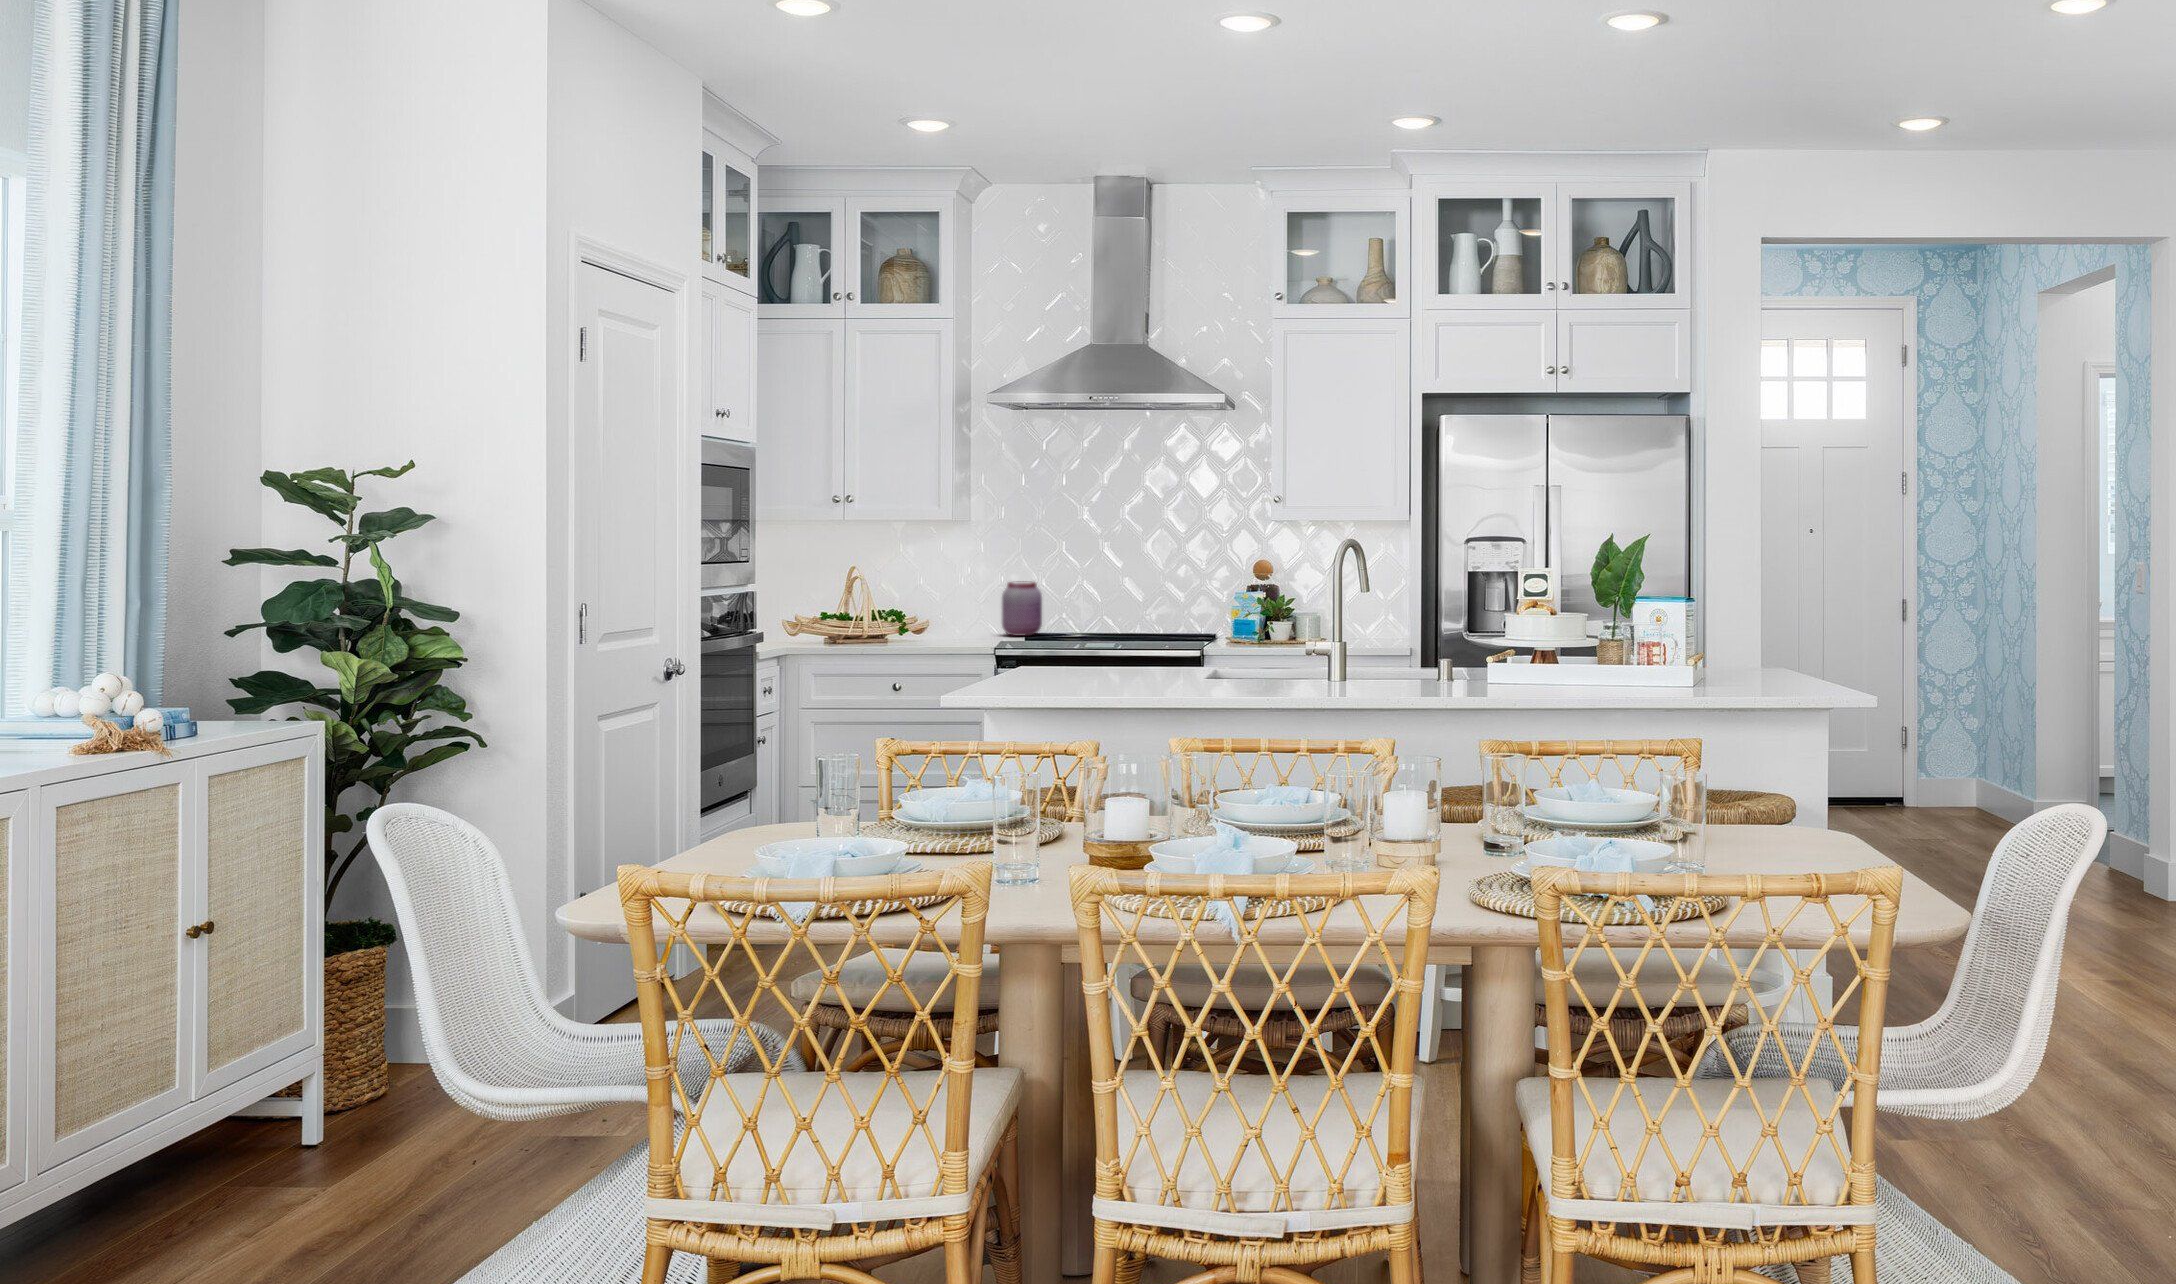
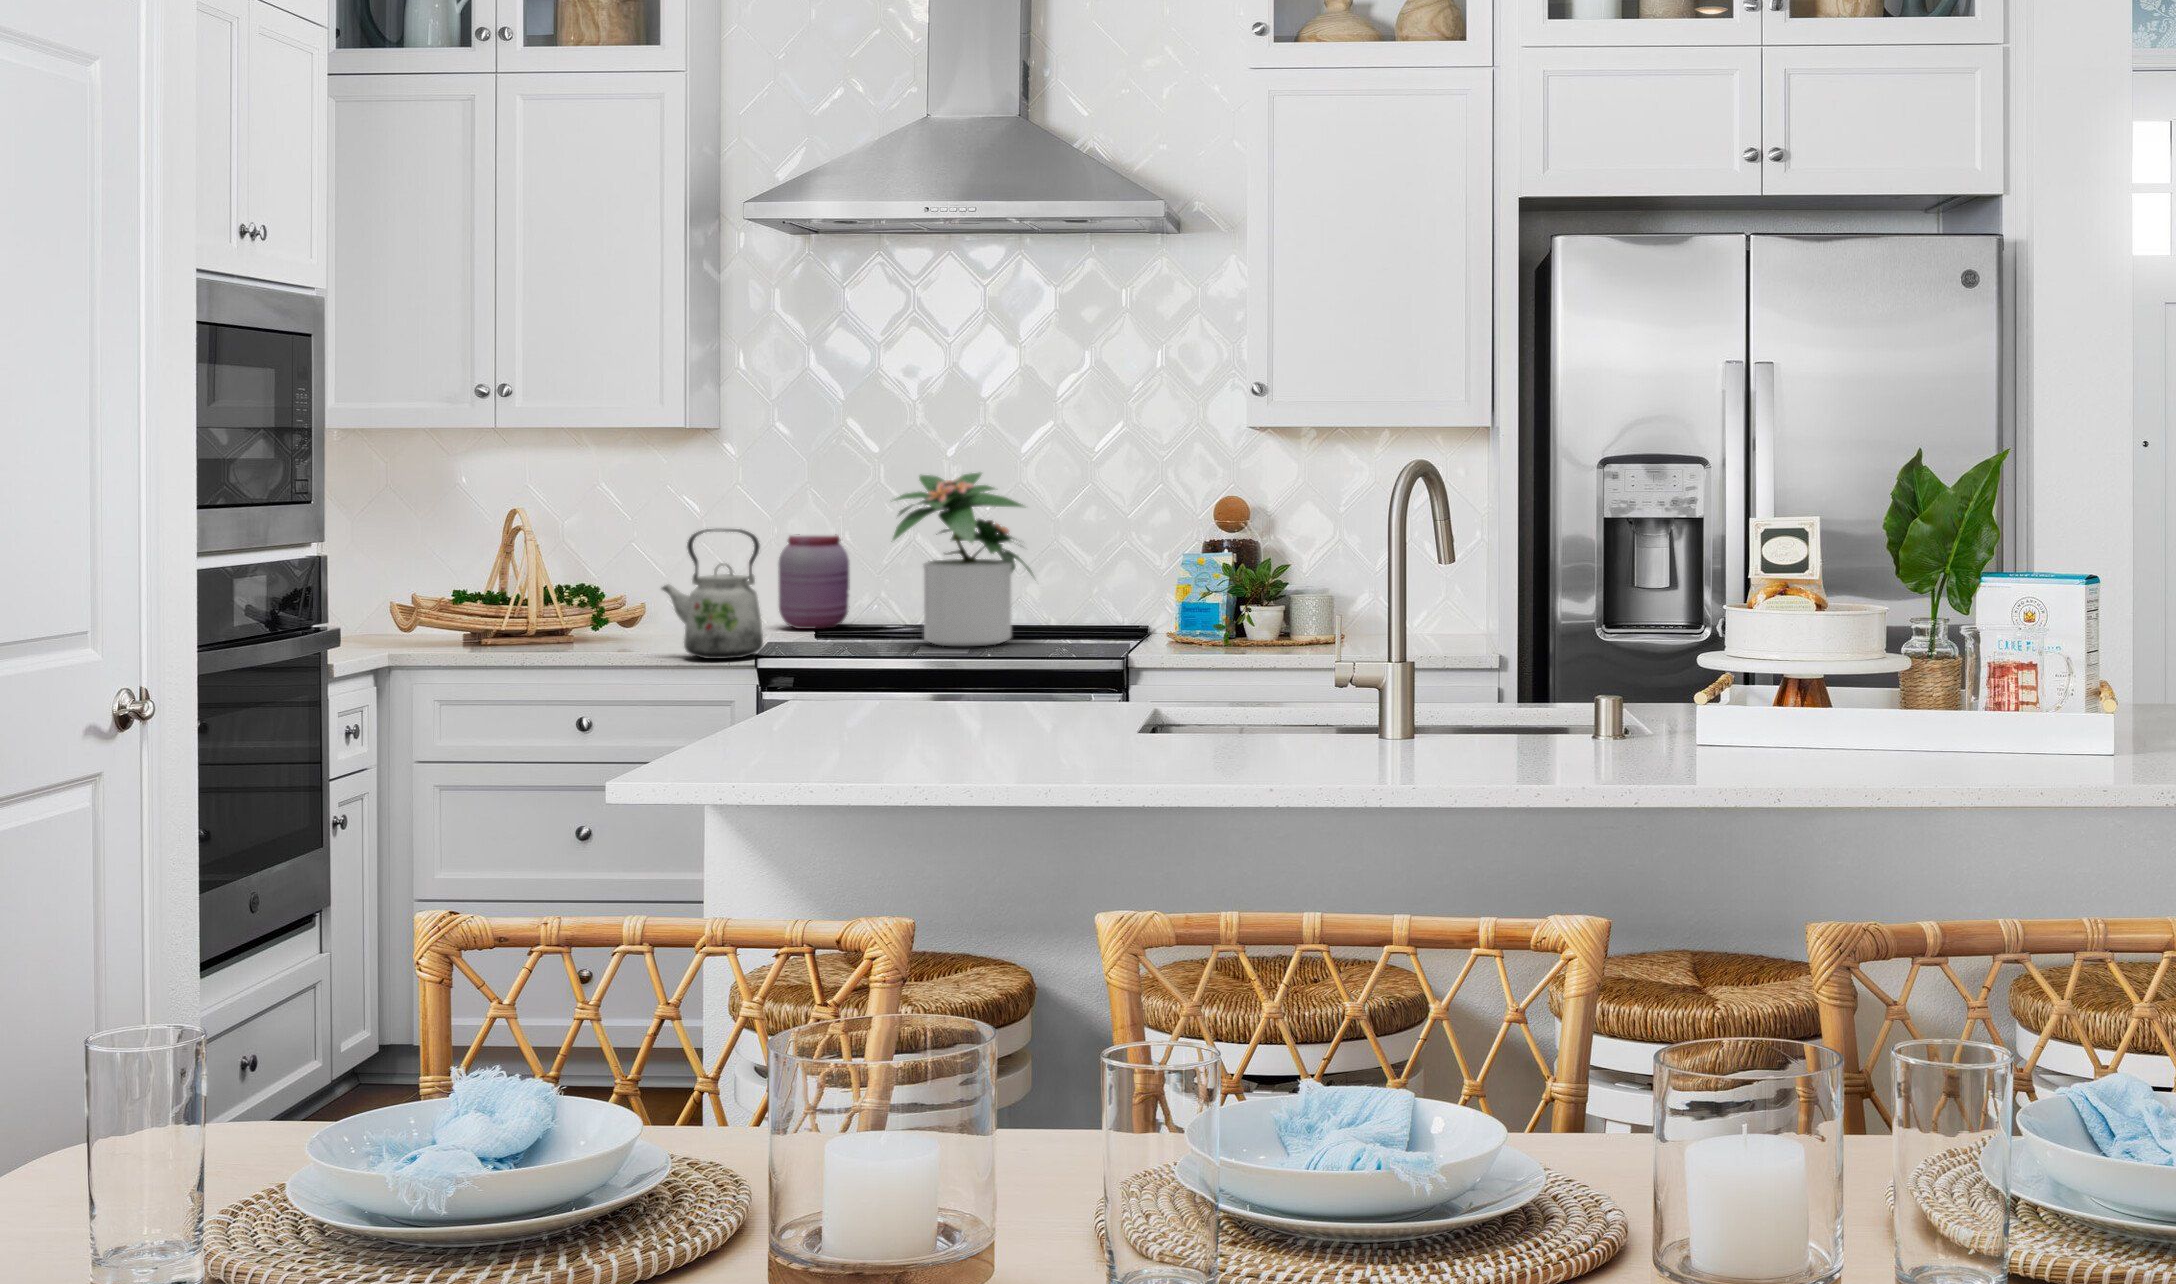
potted plant: none [1066,546,1151,645] -> present [893,472,1032,646]
kettle: none [937,578,996,651] -> present [662,529,764,659]

